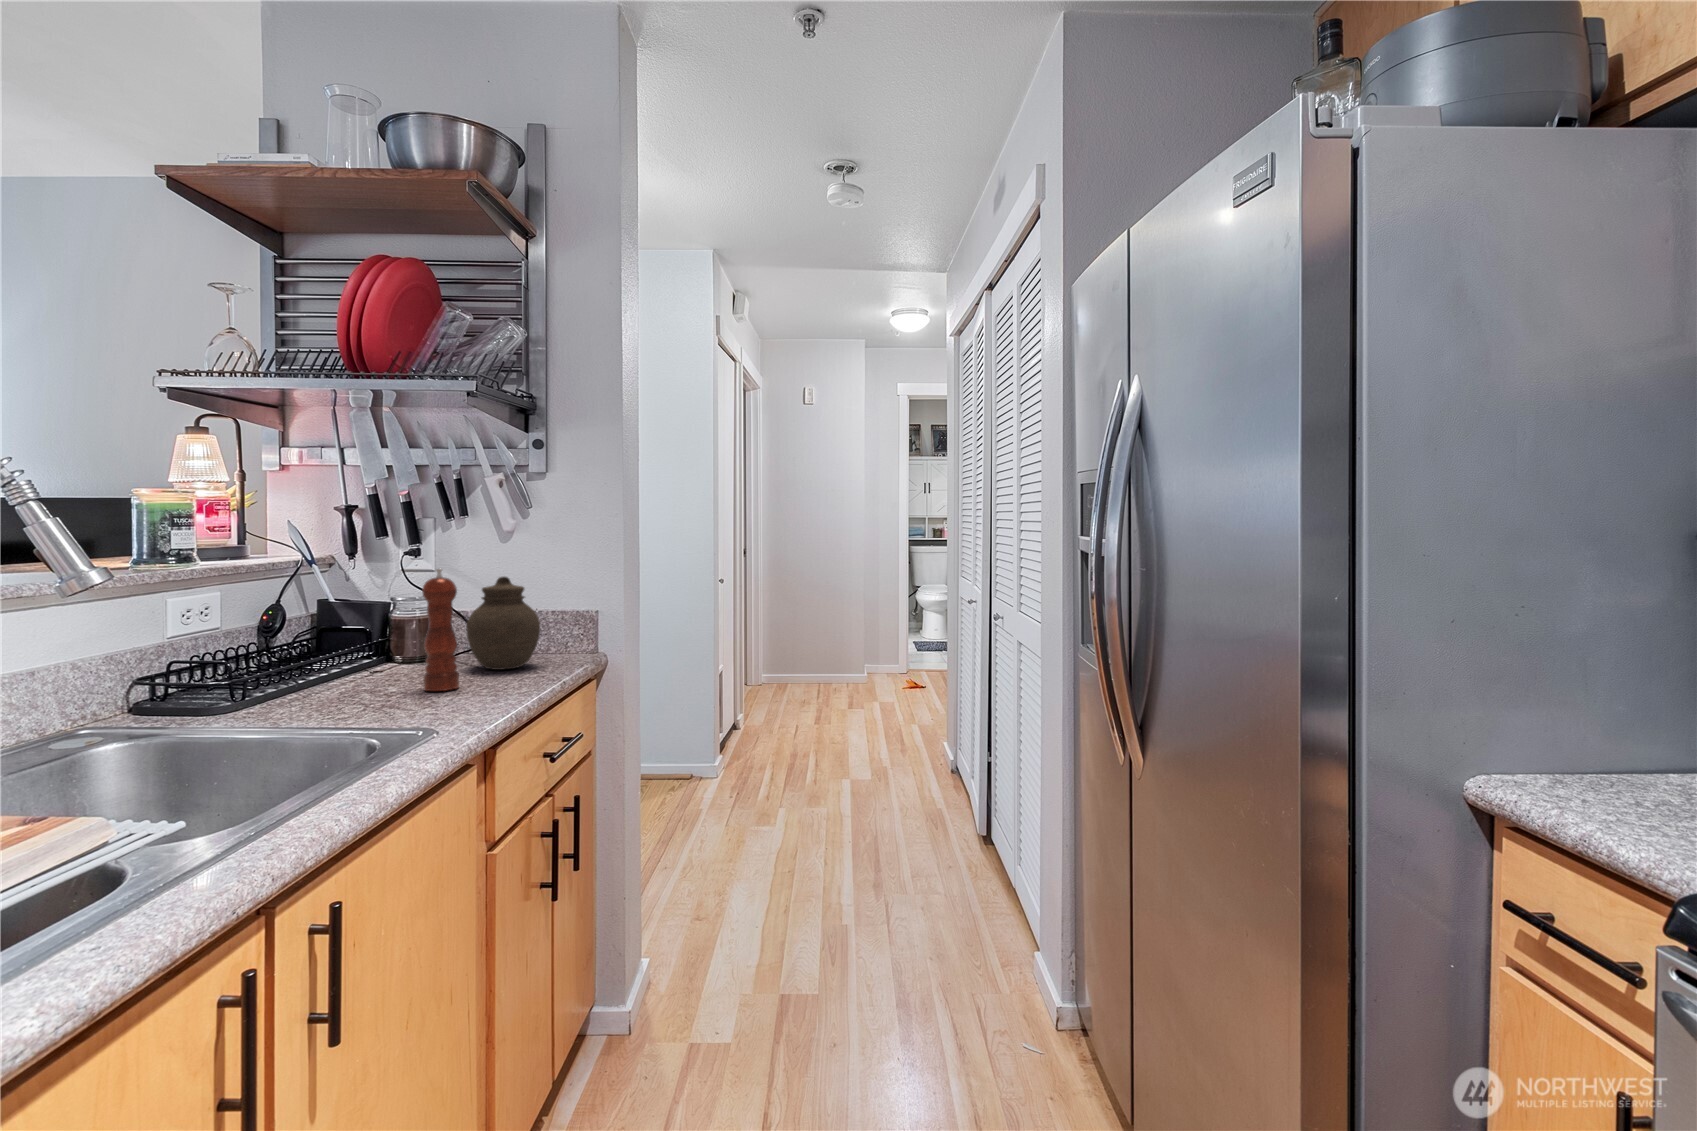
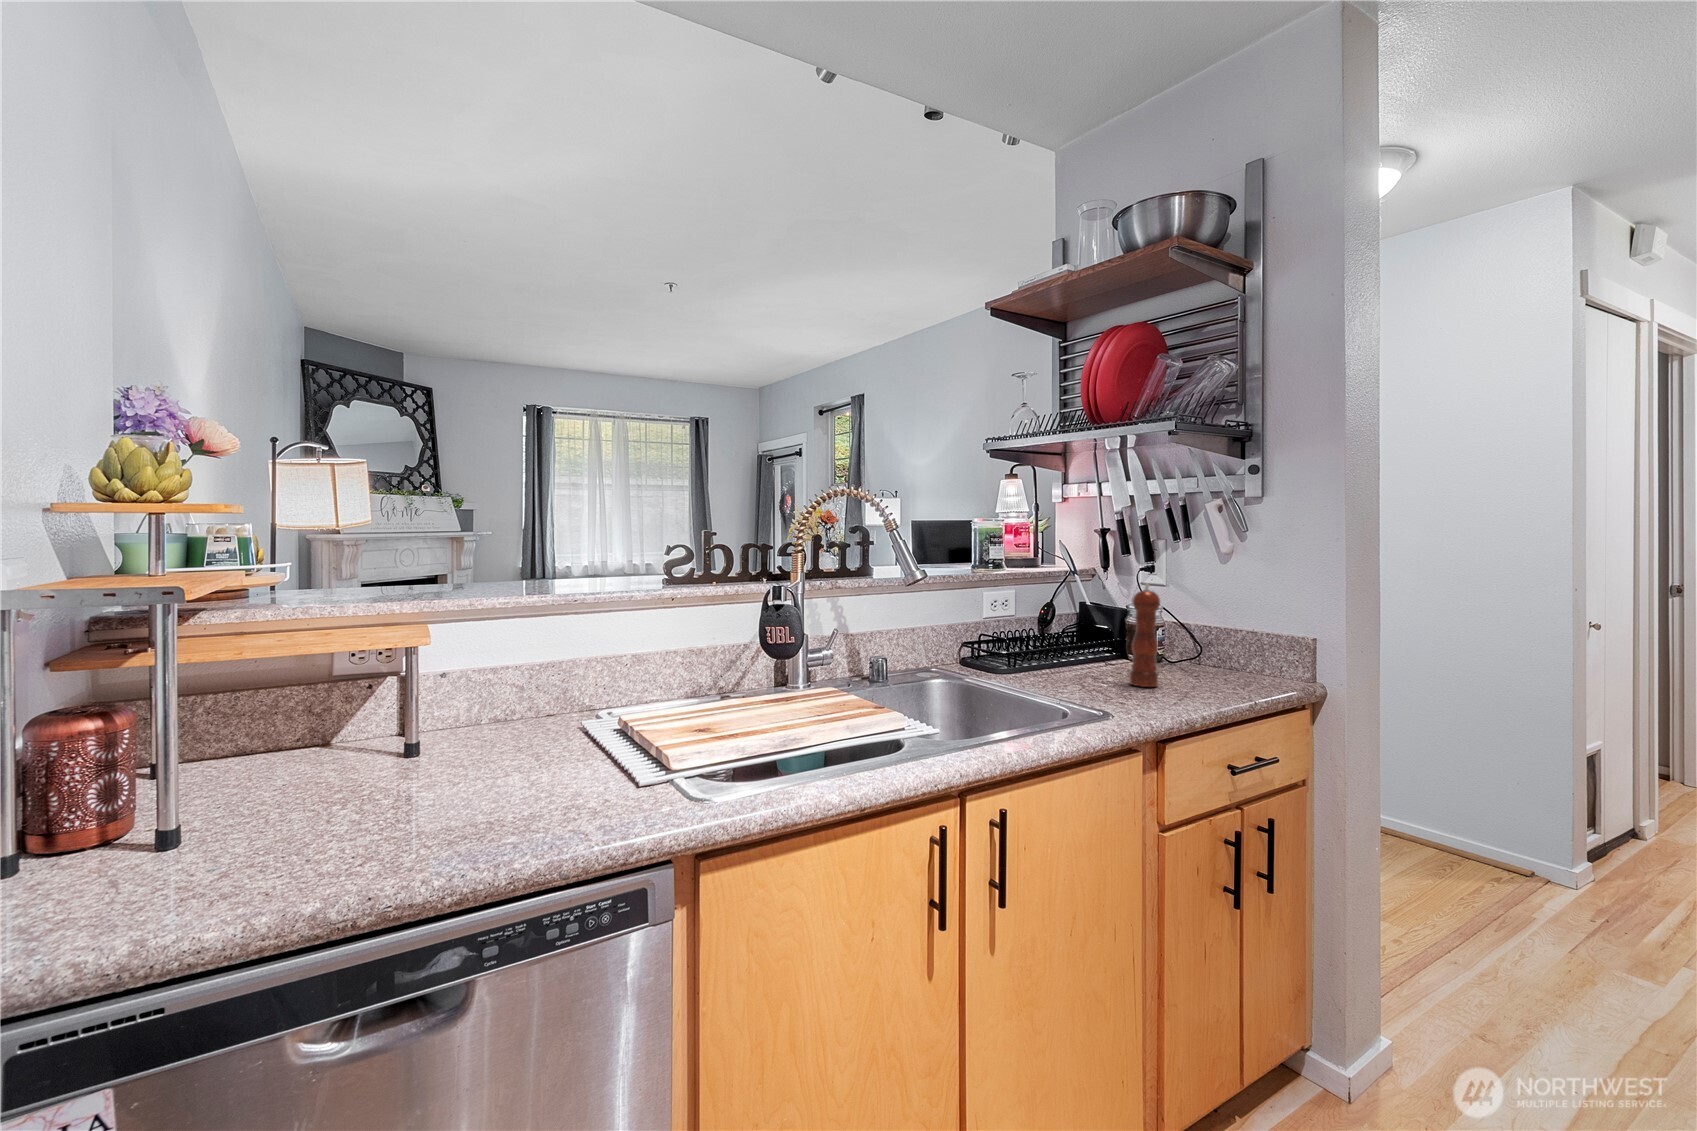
jar: present [466,577,540,670] -> none [1176,594,1244,679]

